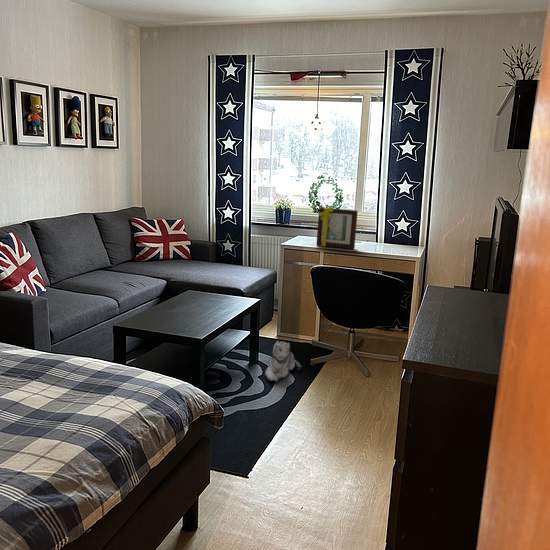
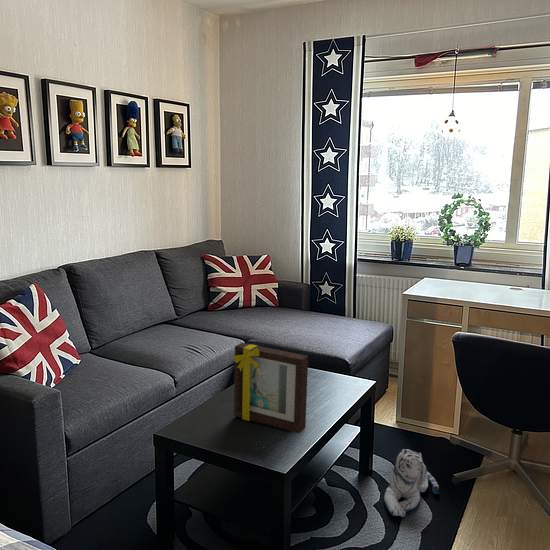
picture frame: present [316,207,358,249] -> present [234,343,308,433]

